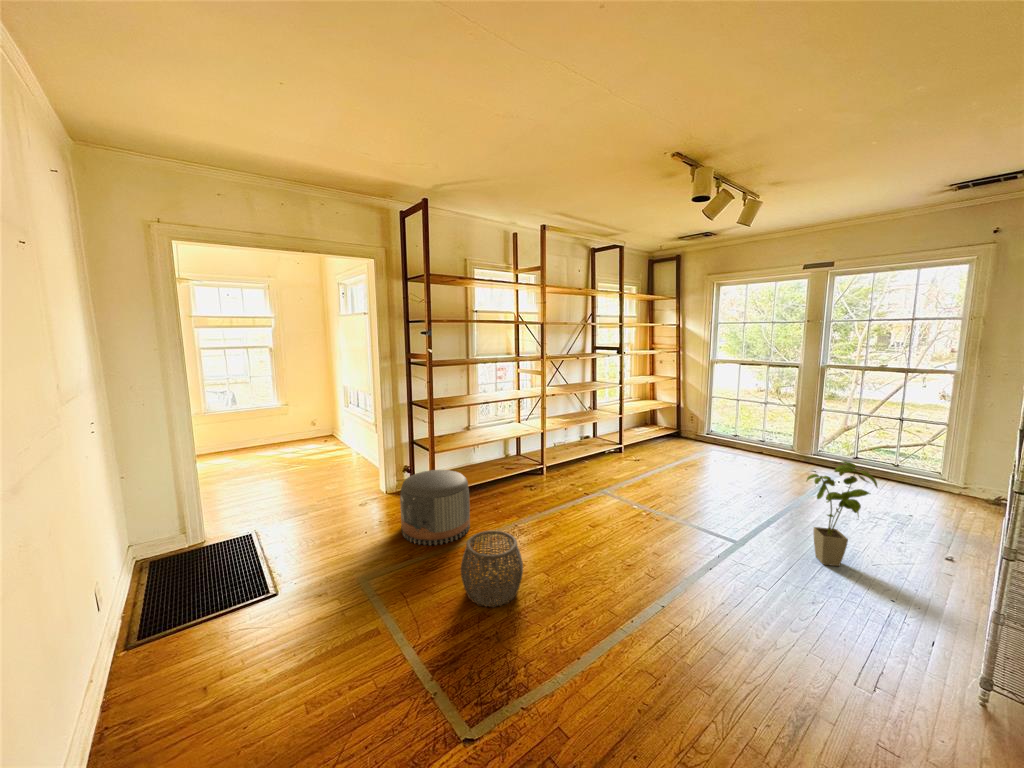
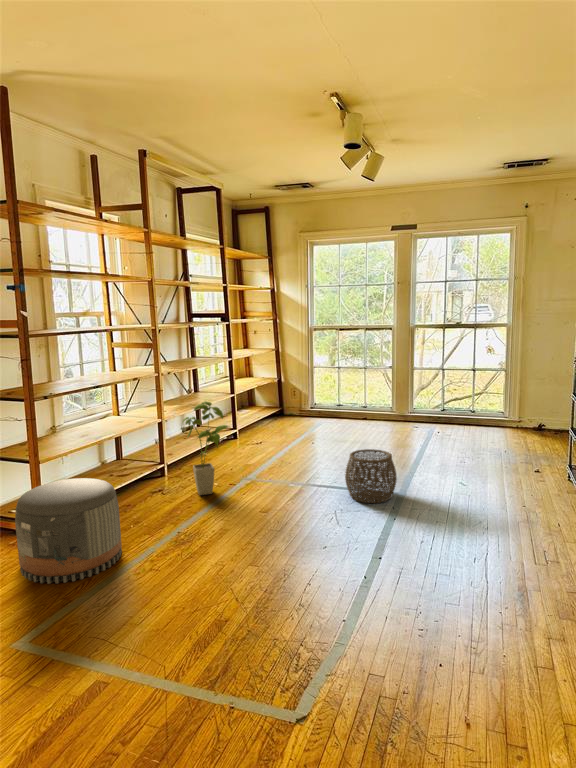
house plant: present [806,461,878,566] -> present [183,401,229,495]
woven basket: present [461,531,523,607] -> present [345,449,397,503]

